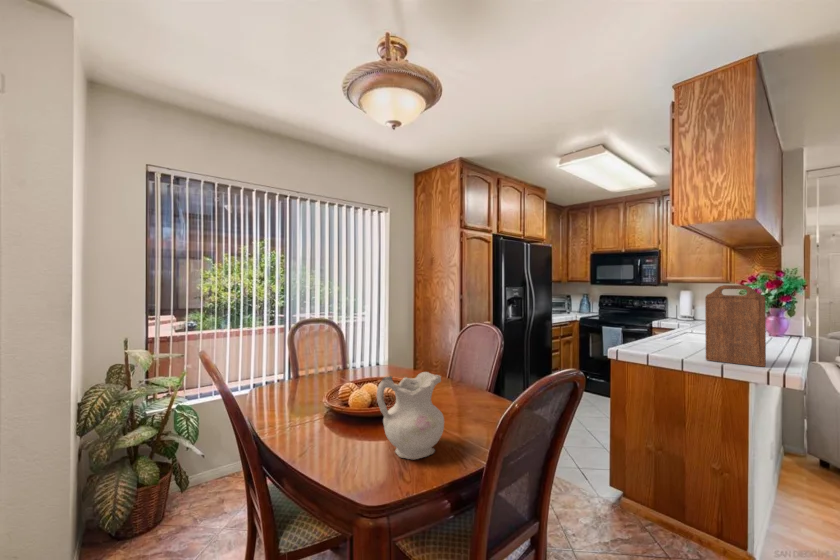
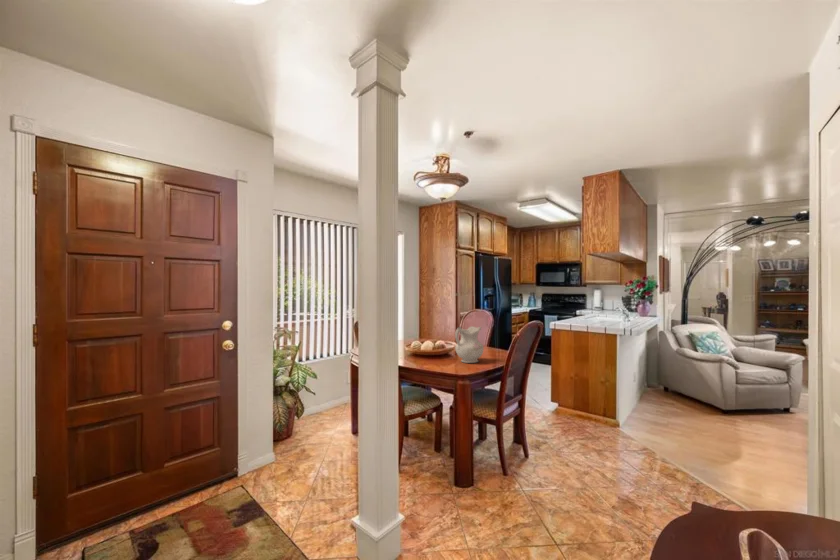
cutting board: present [705,285,766,367] -> none [599,286,625,326]

